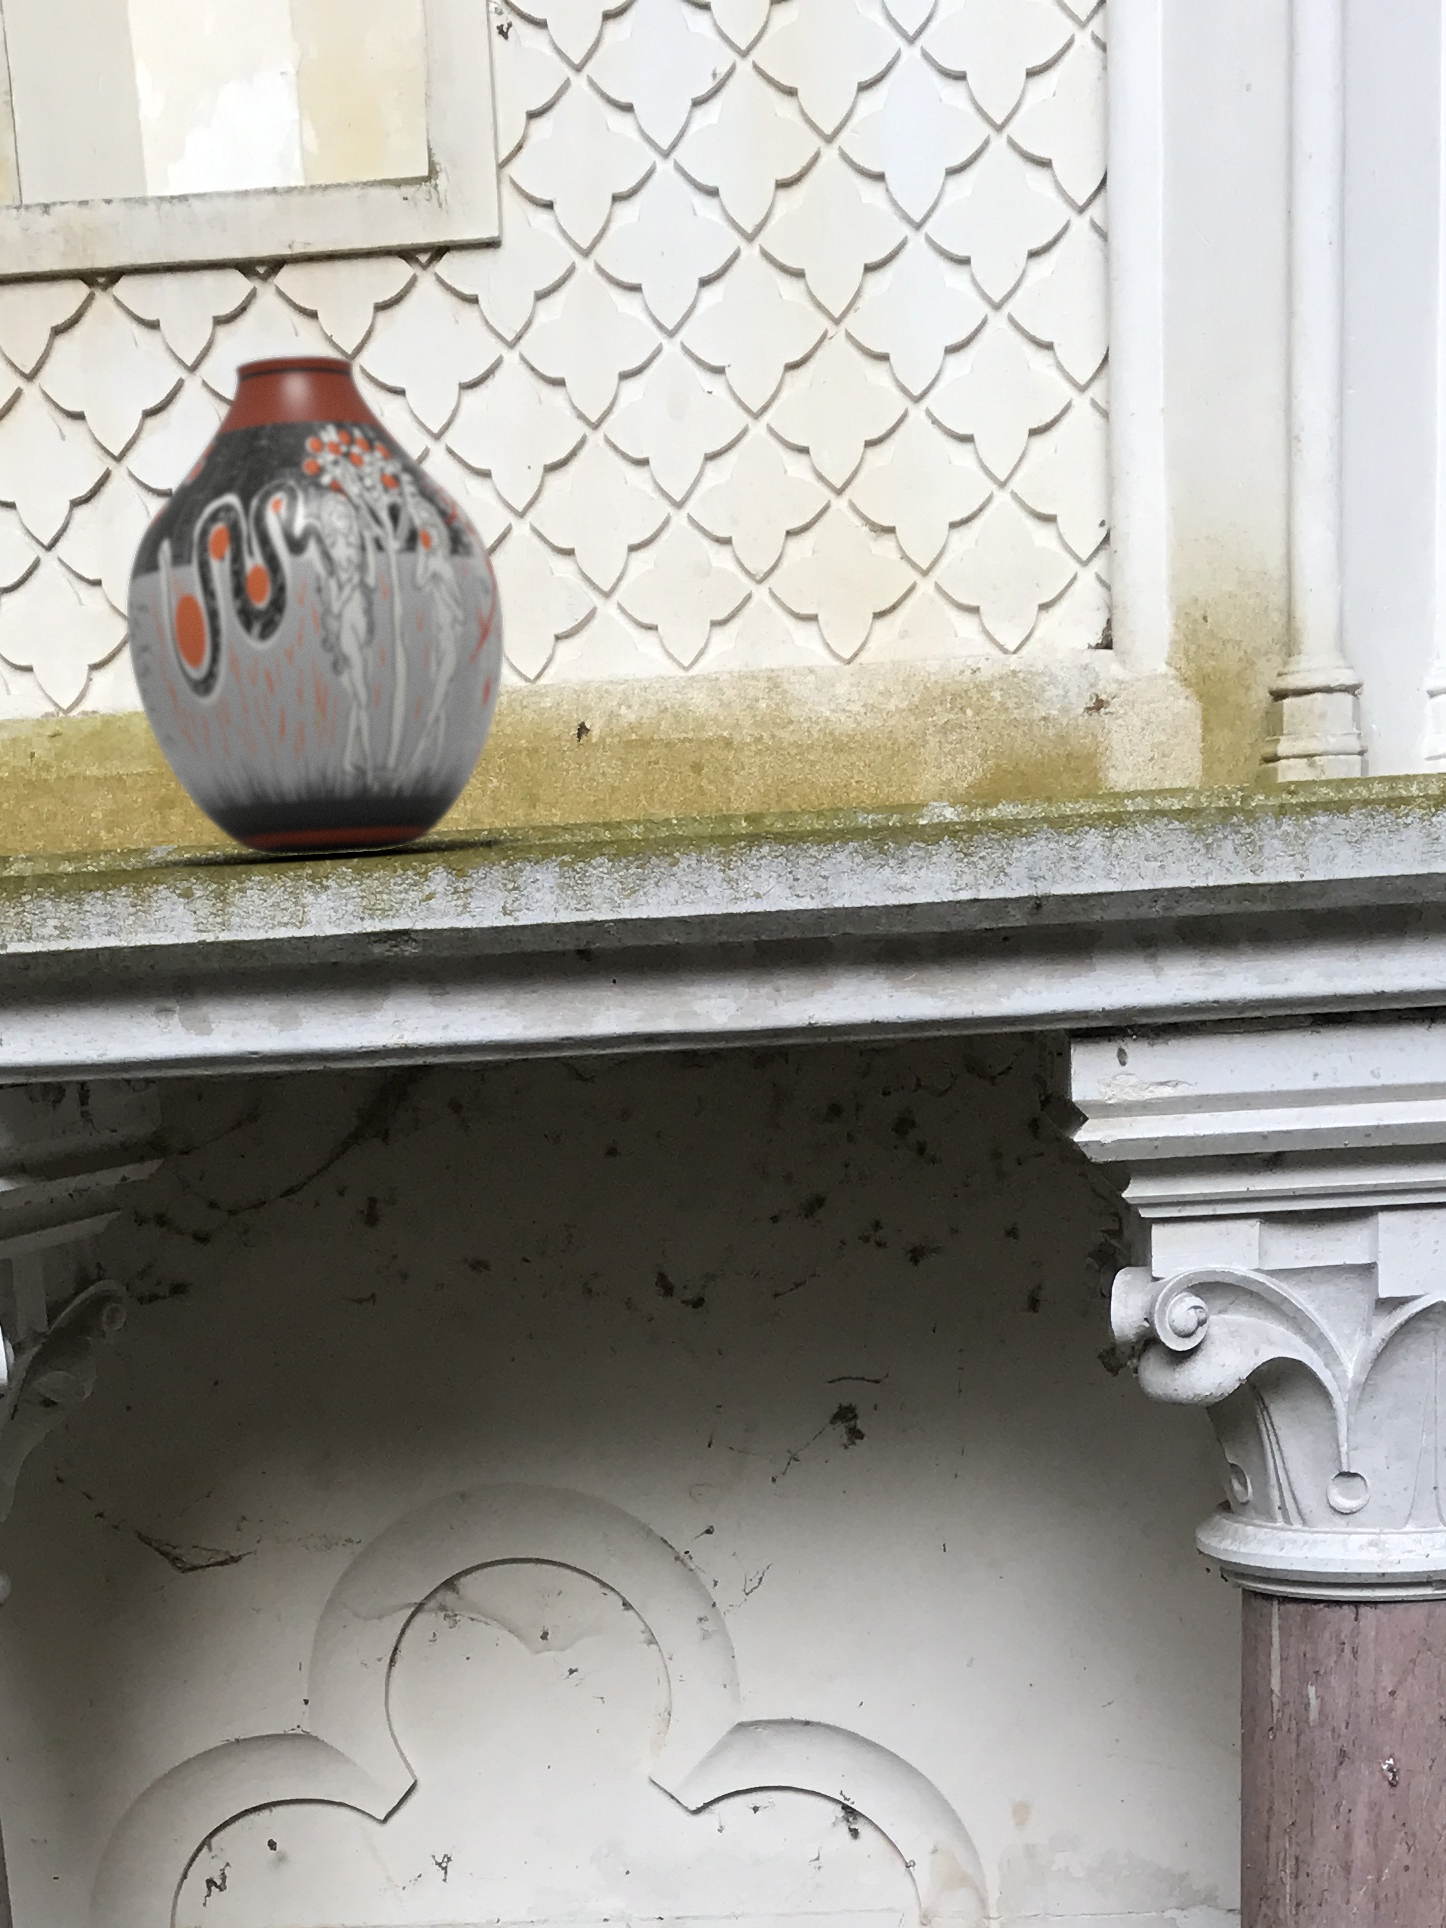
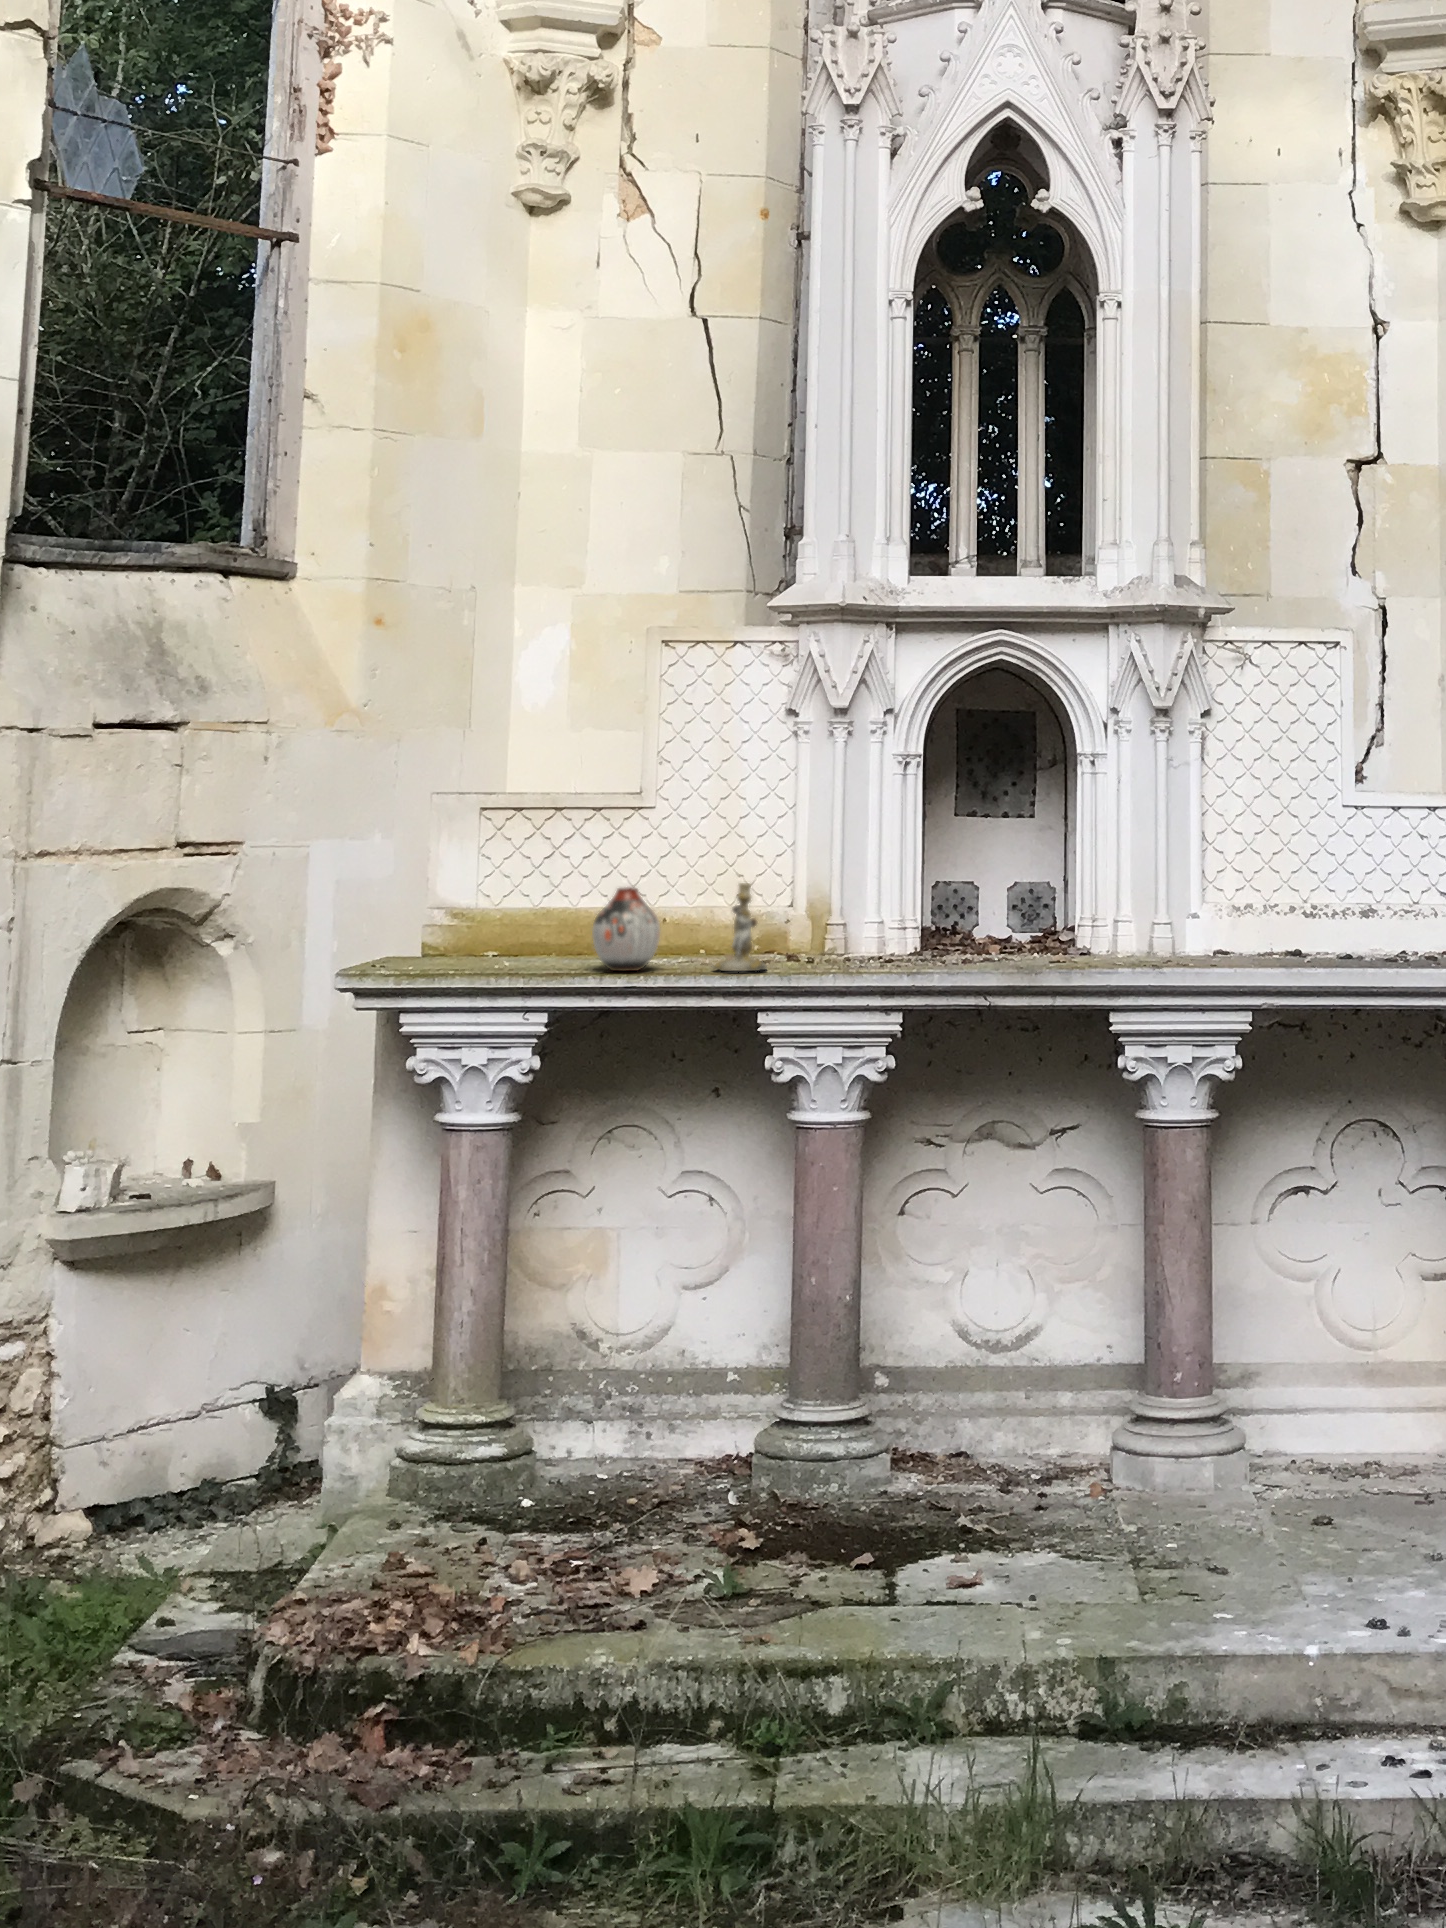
candlestick: none [793,282,1106,824] -> present [713,883,767,971]

